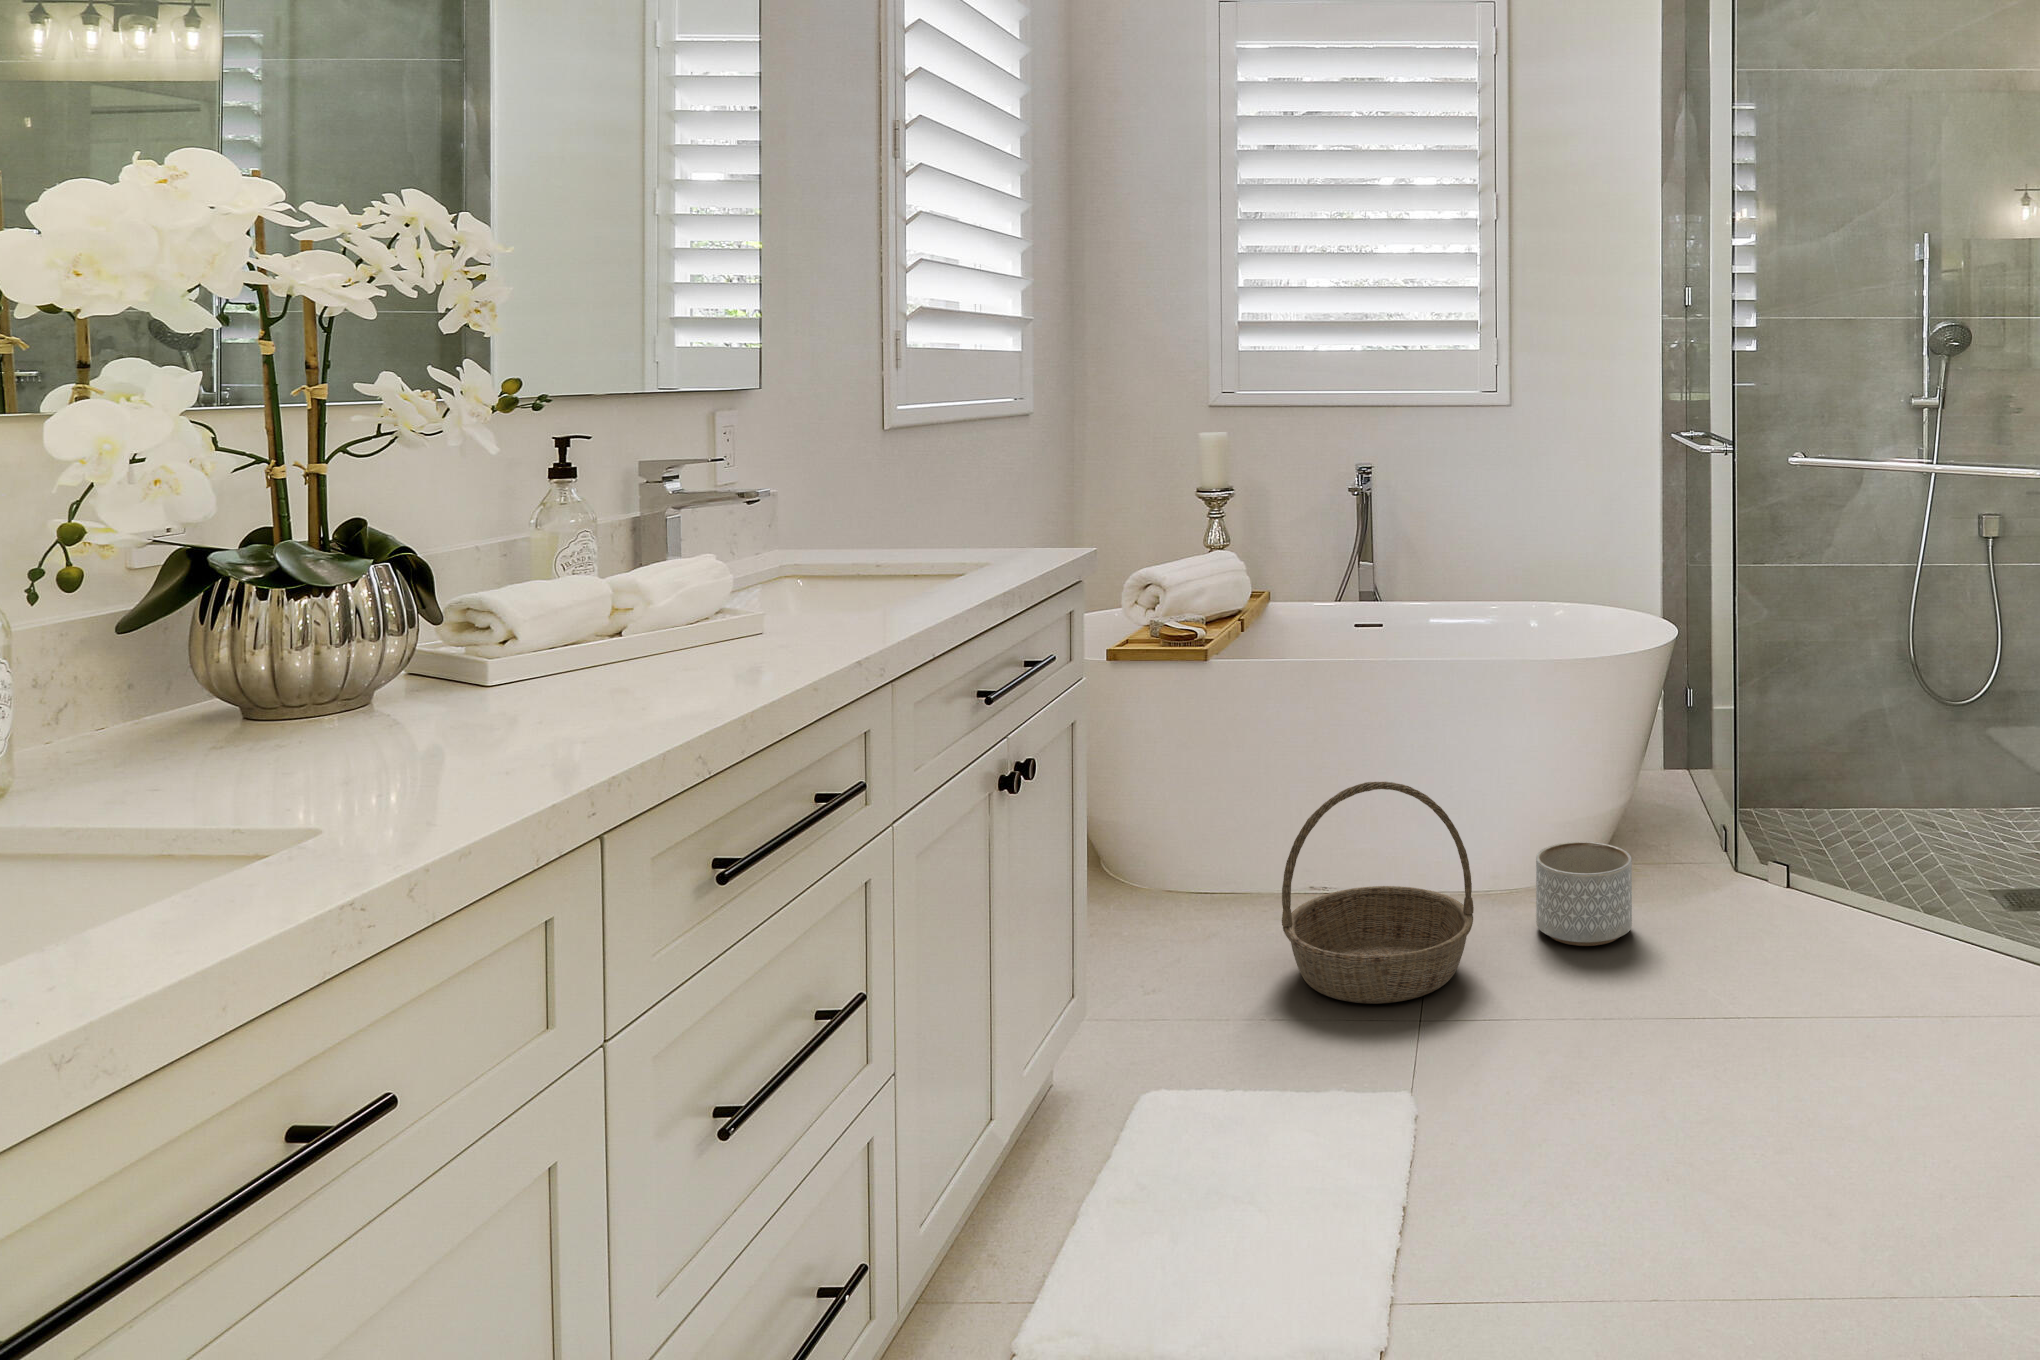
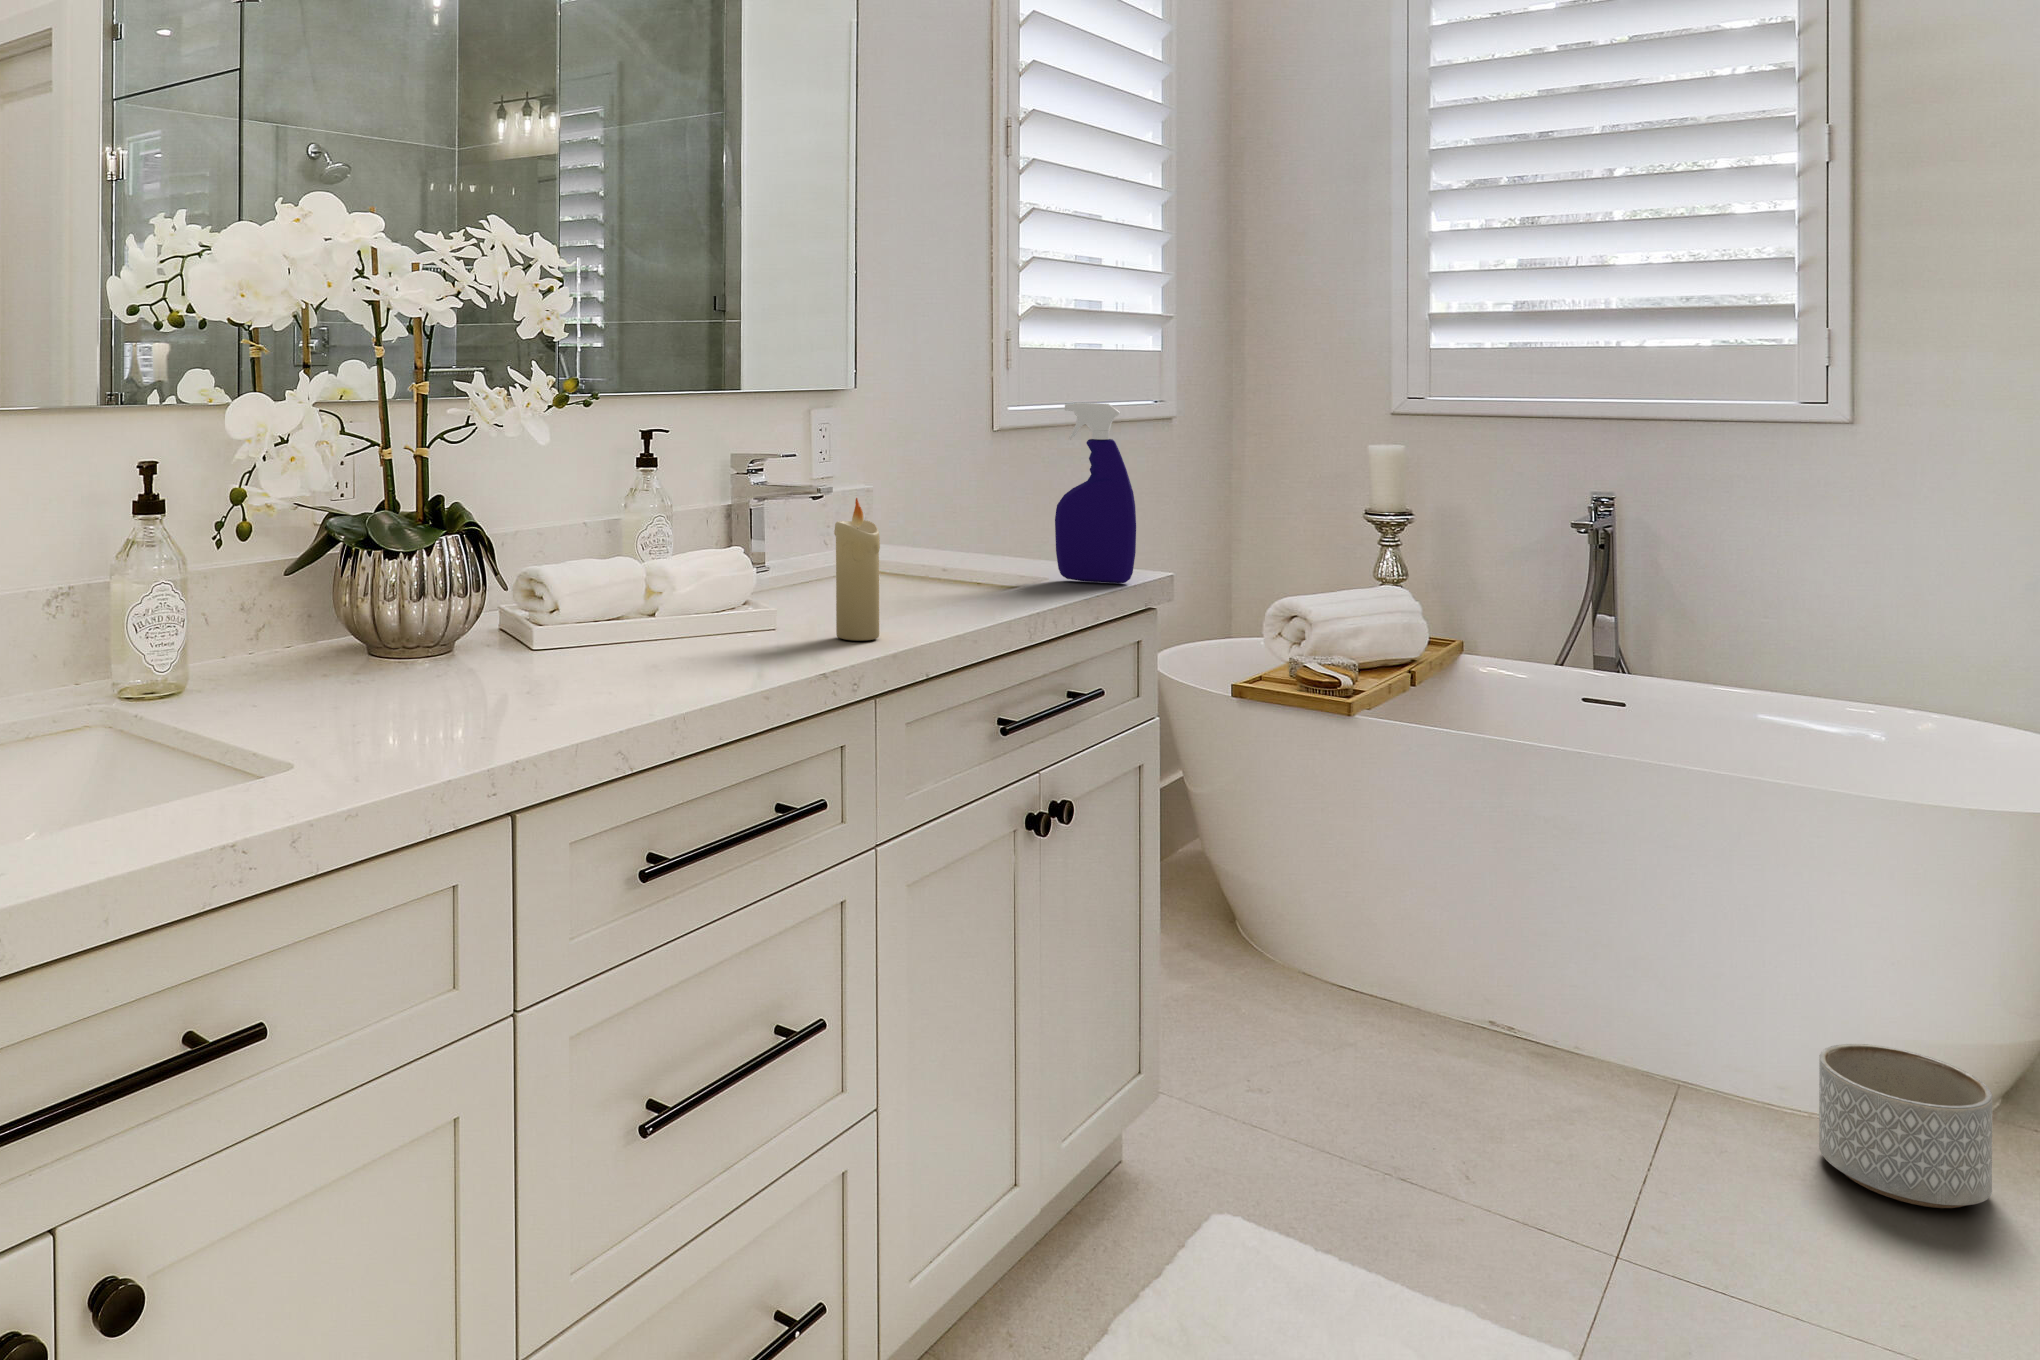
spray bottle: none [988,396,1065,563] -> present [1055,403,1136,583]
candle: none [828,492,878,634] -> present [834,498,880,641]
basket: present [1282,782,1474,1004] -> none [1423,899,1704,1192]

